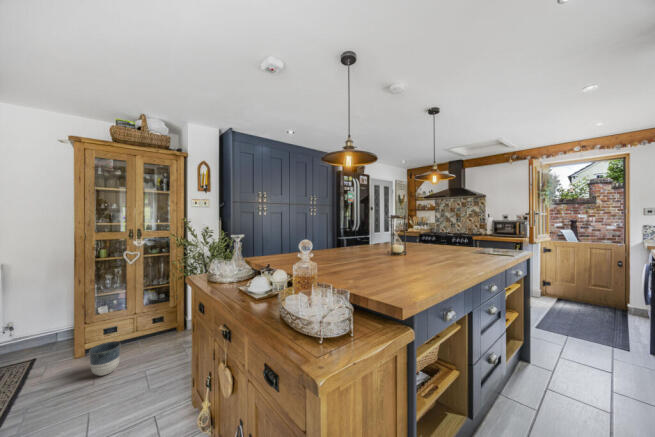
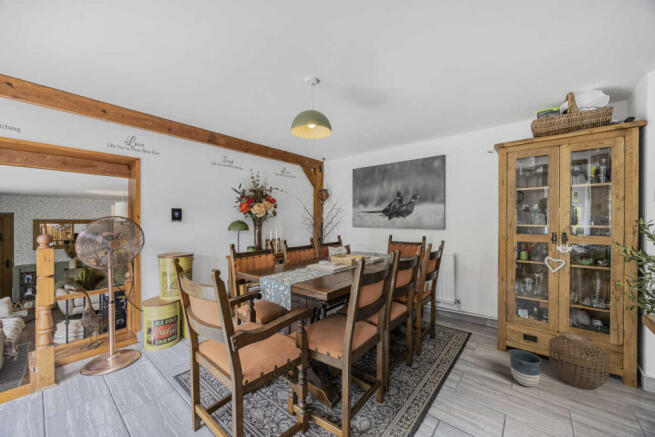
woven basket: none [127,309,169,352] -> present [549,332,609,389]

